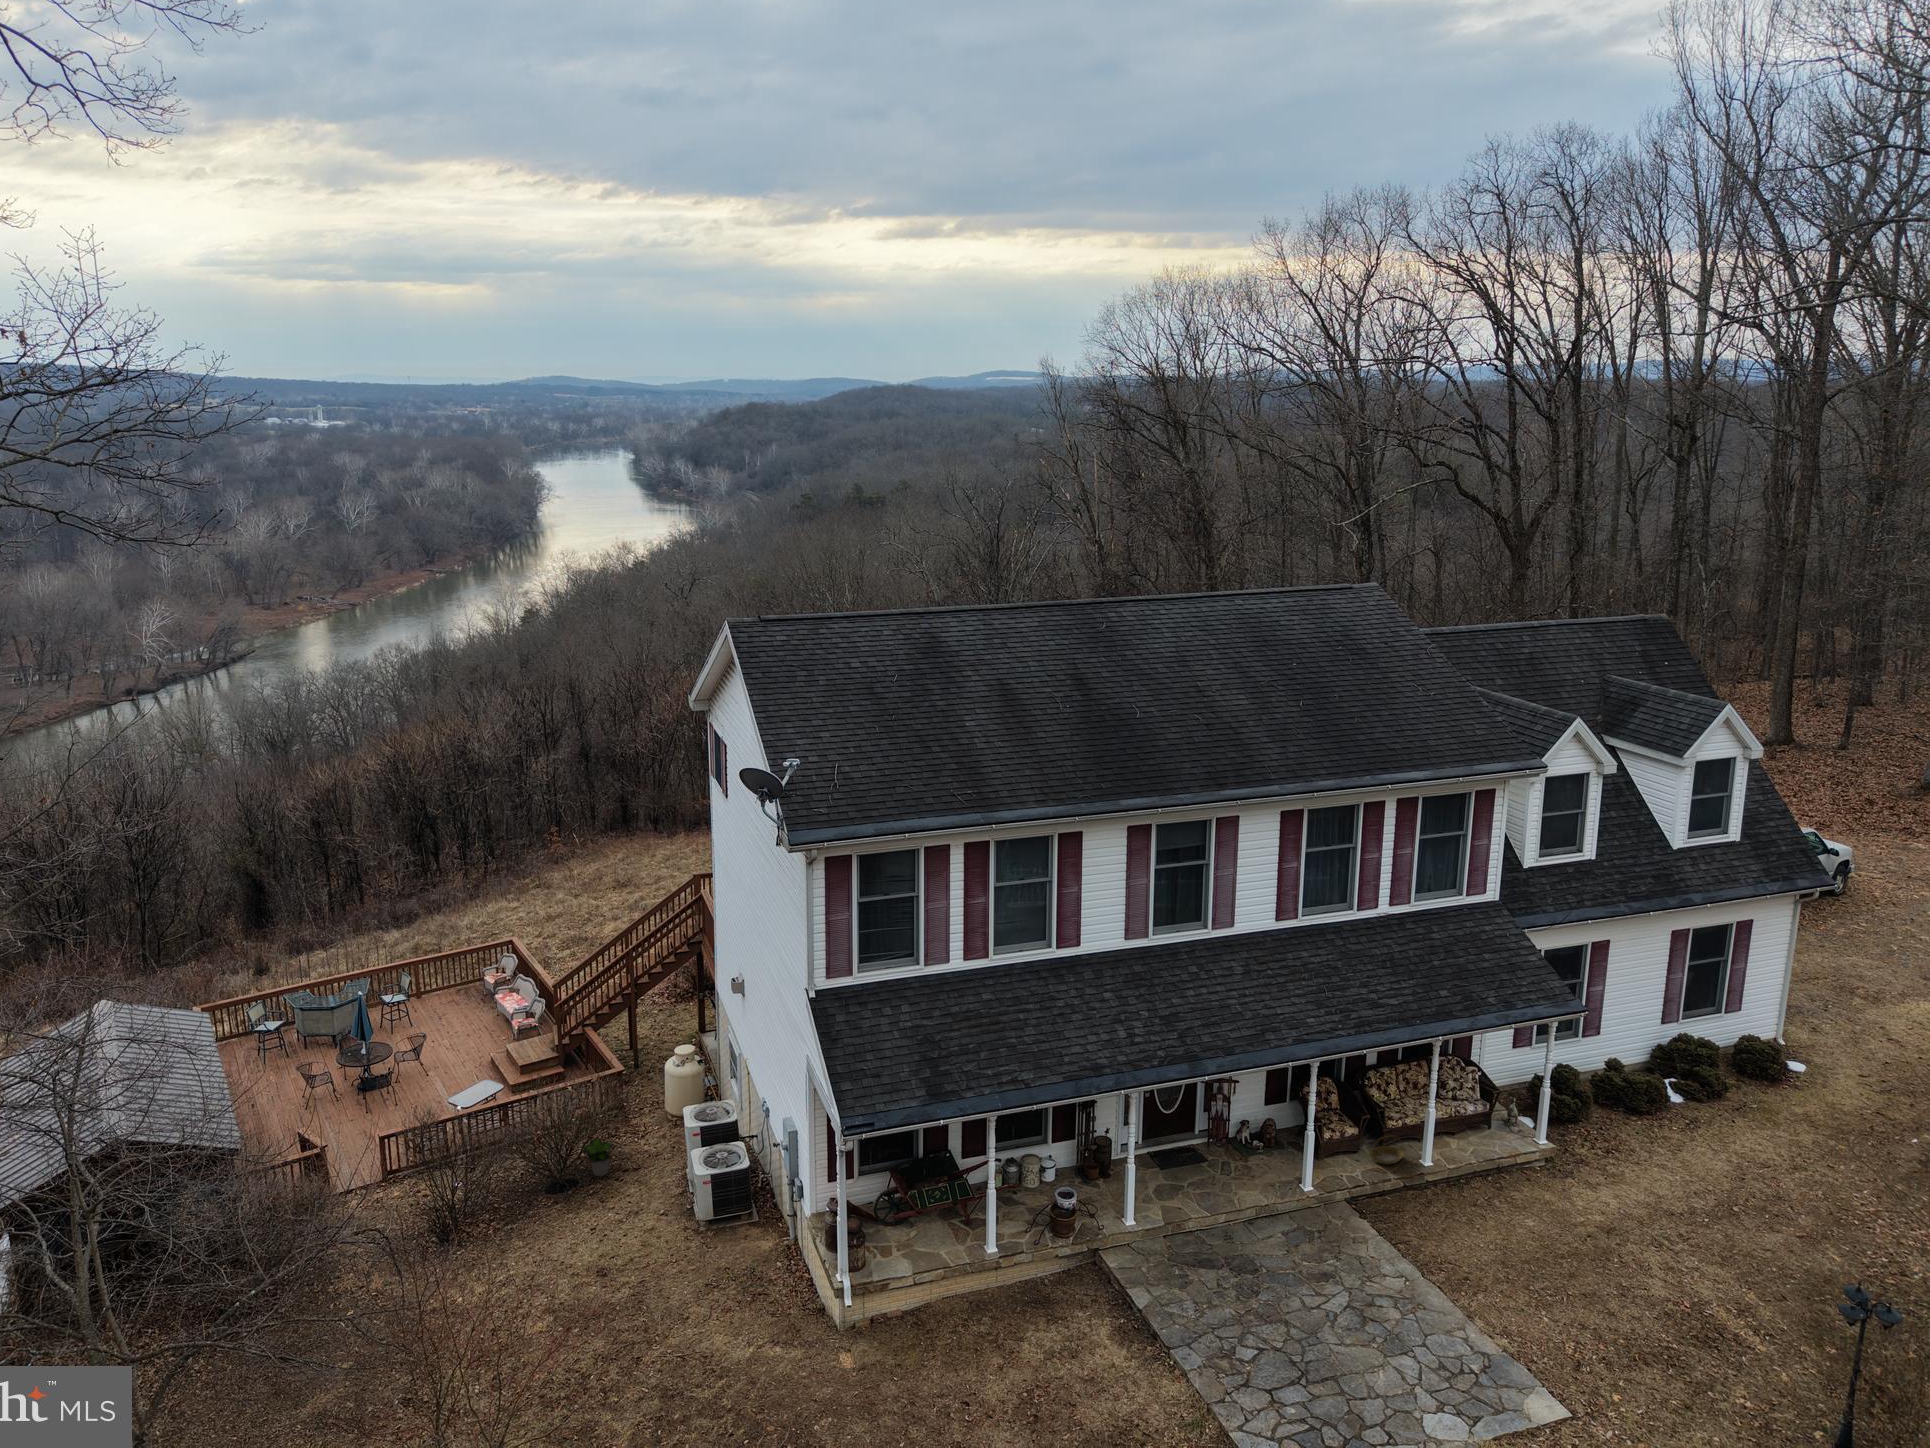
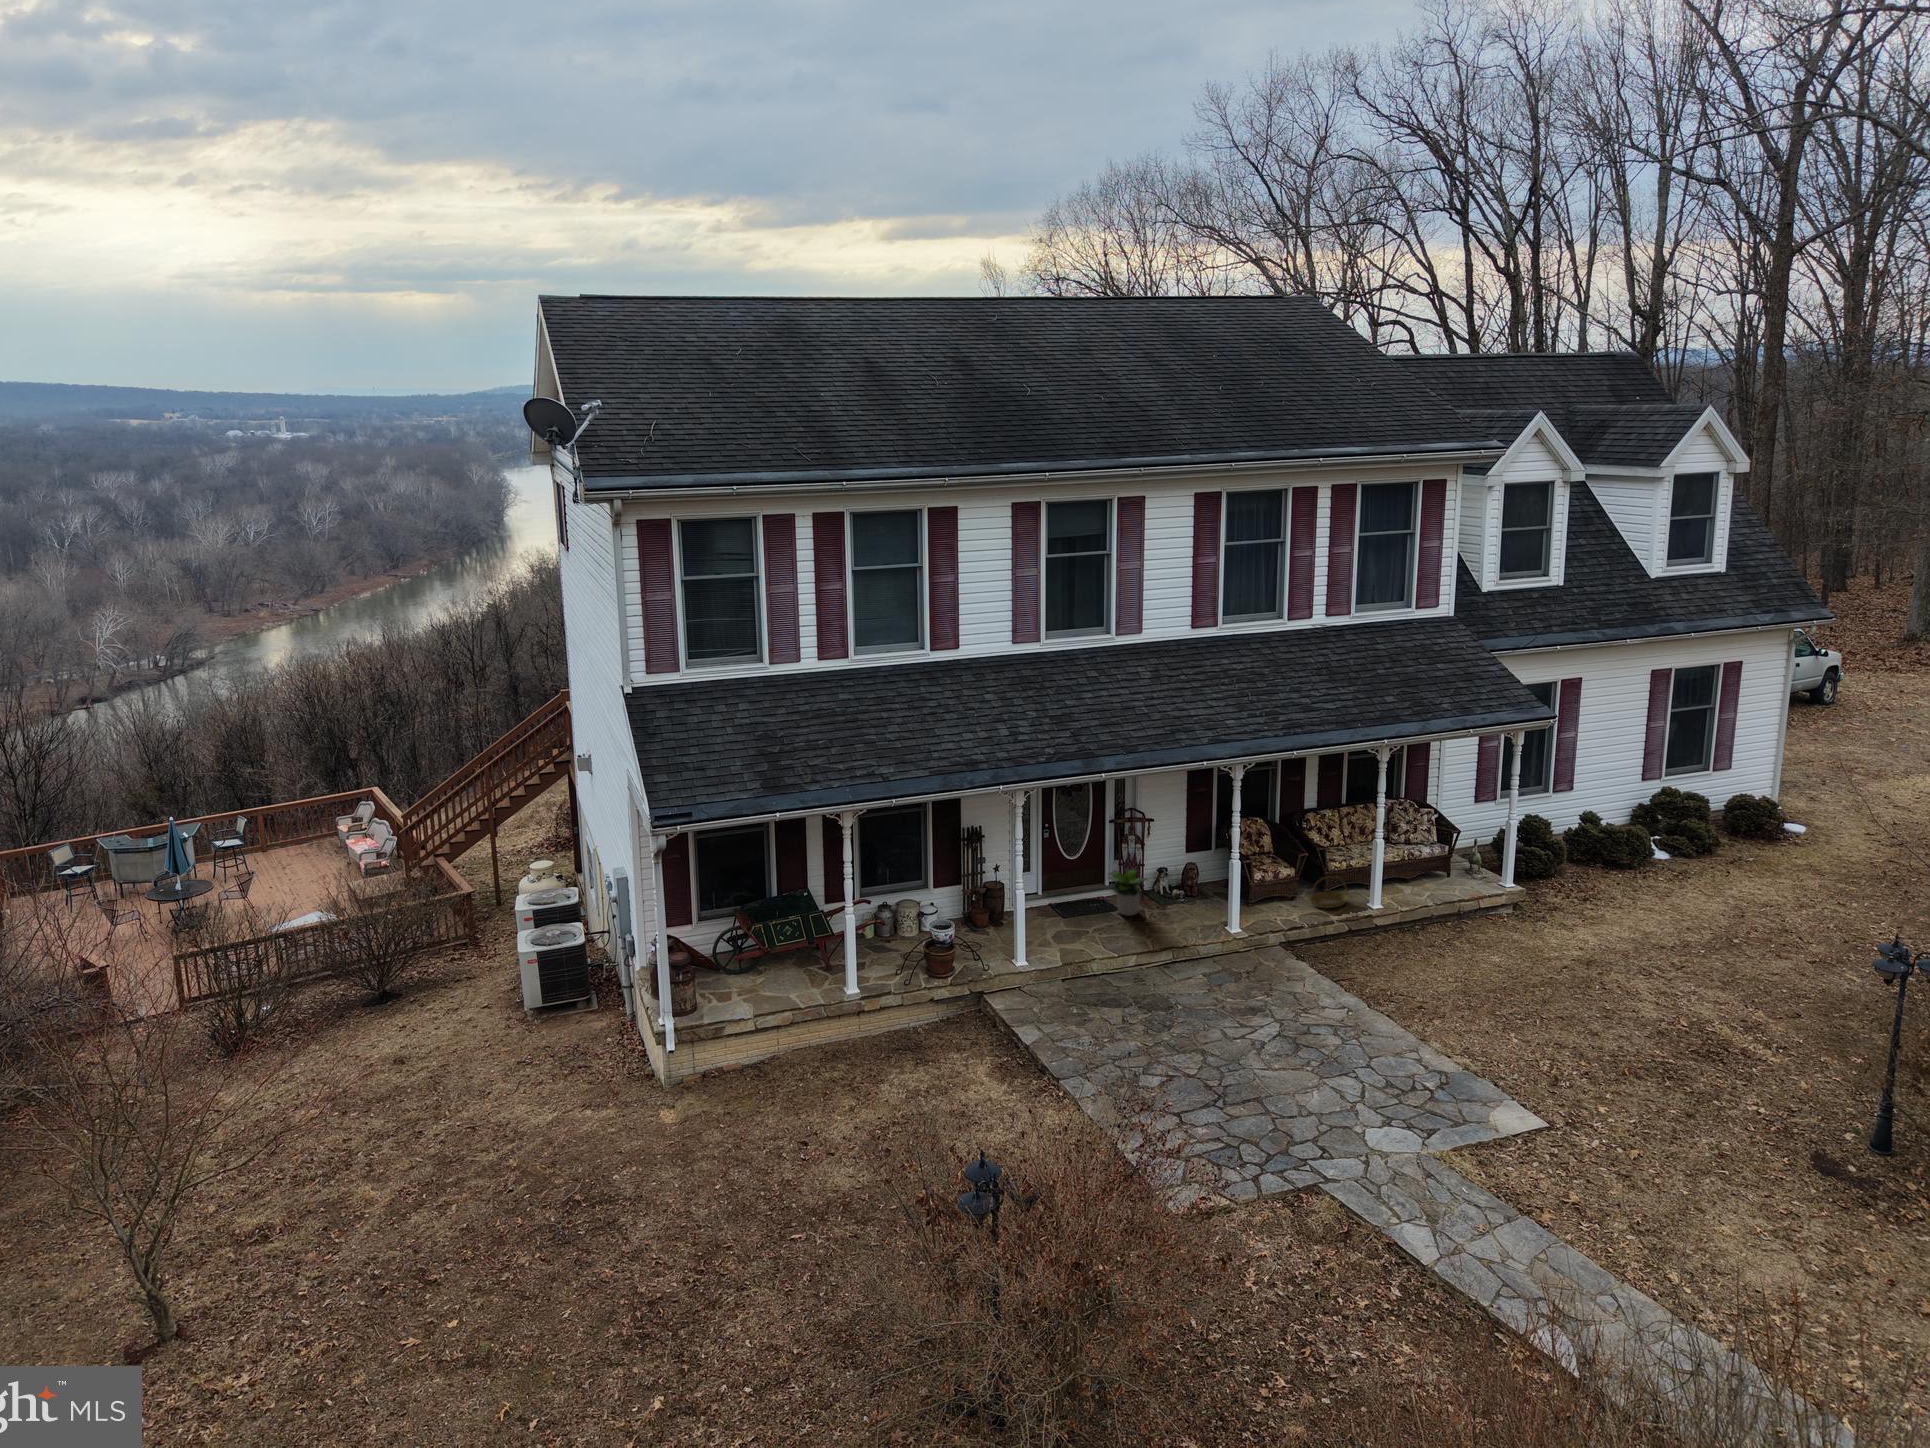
potted plant: present [582,1138,614,1176] -> present [1109,869,1147,915]

